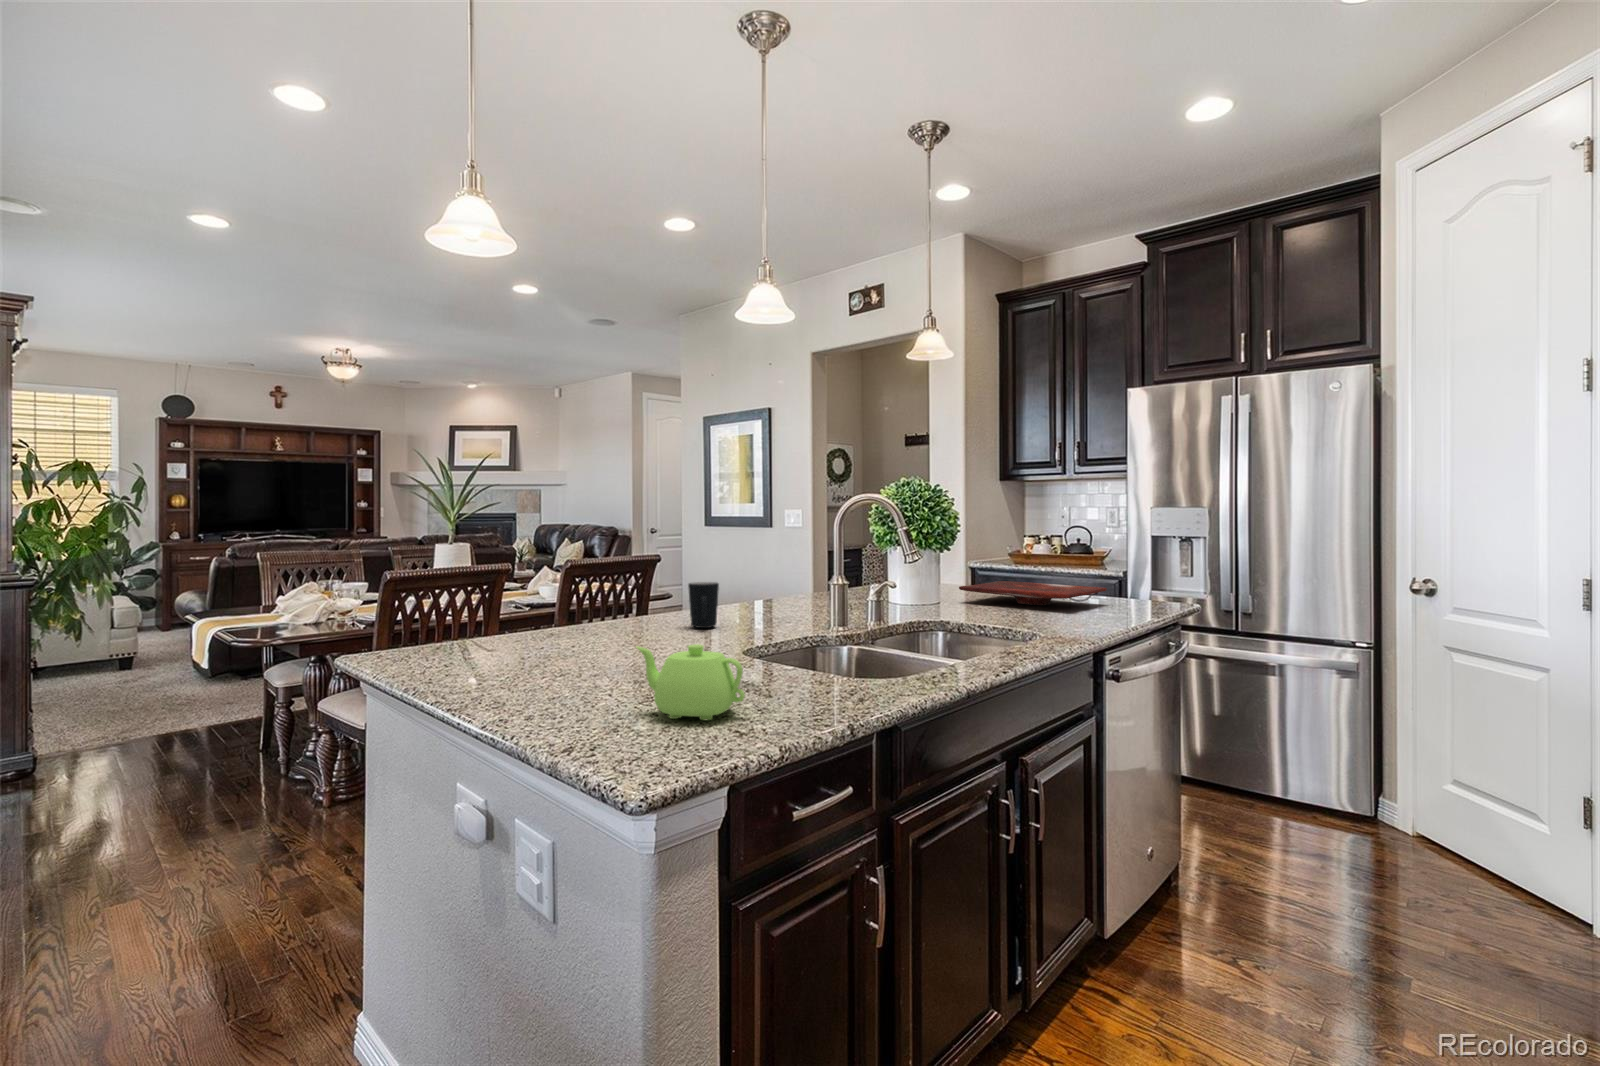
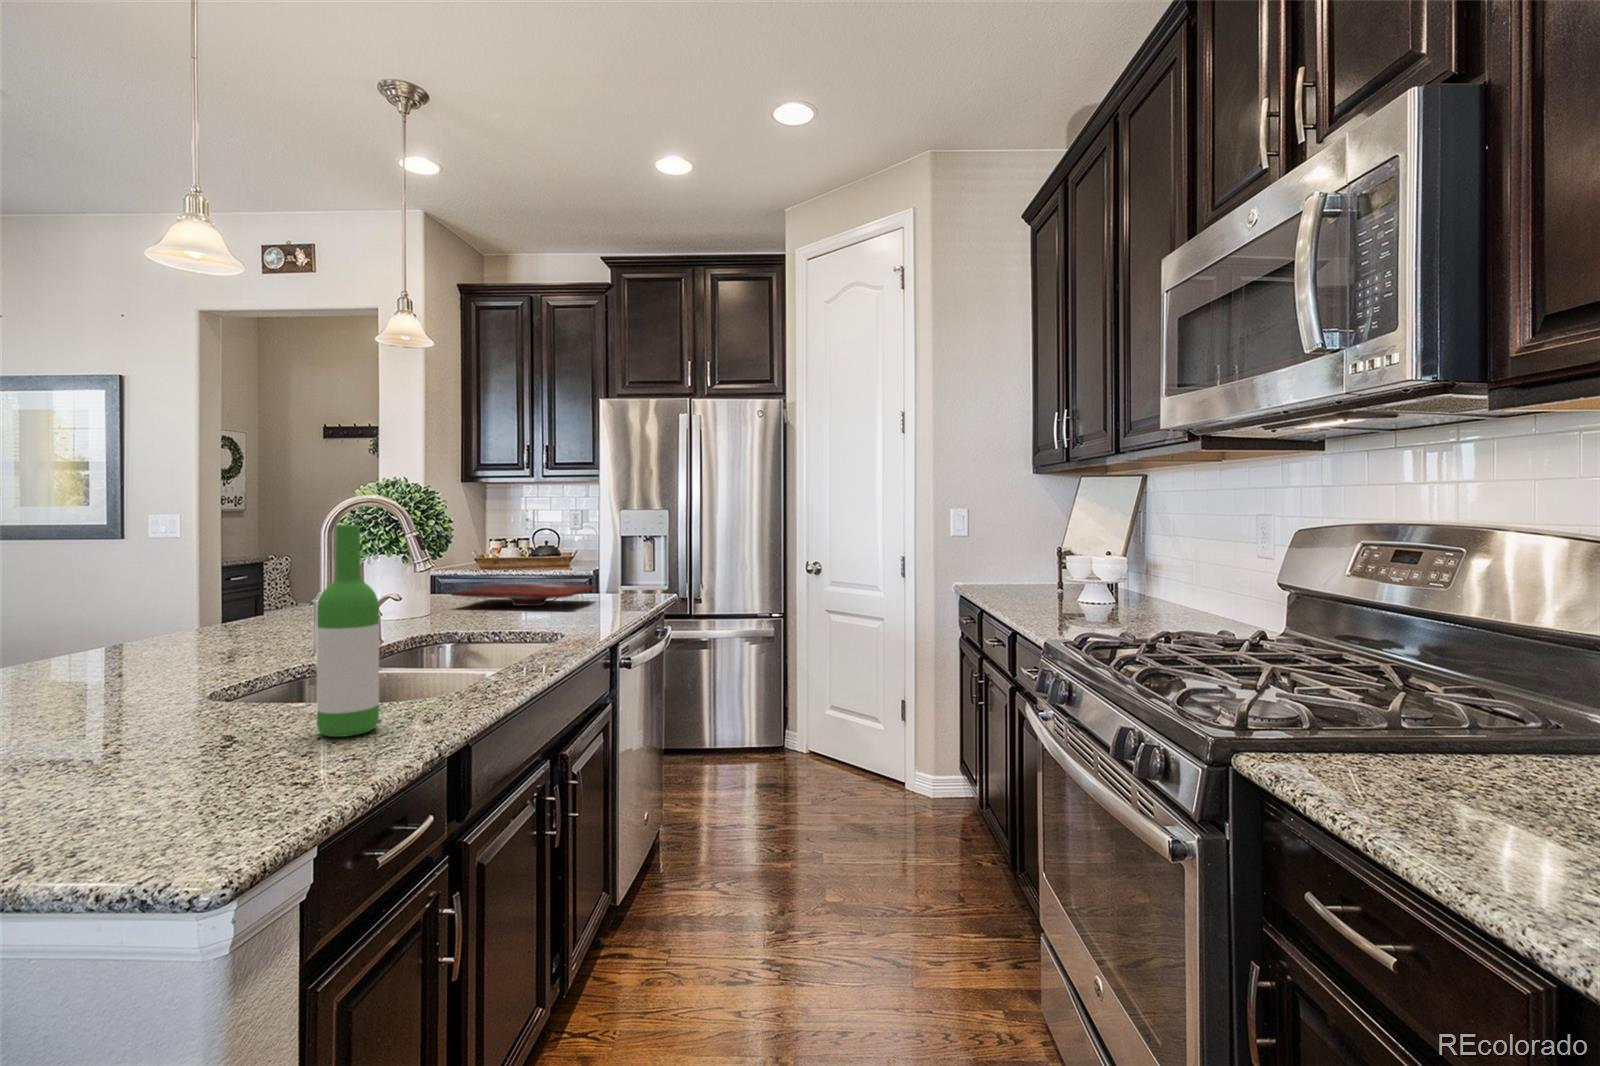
wine bottle: none [778,522,823,703] -> present [317,525,379,737]
mug: present [688,582,719,628] -> none [81,604,137,669]
teapot: present [636,644,745,720] -> none [97,683,289,786]

